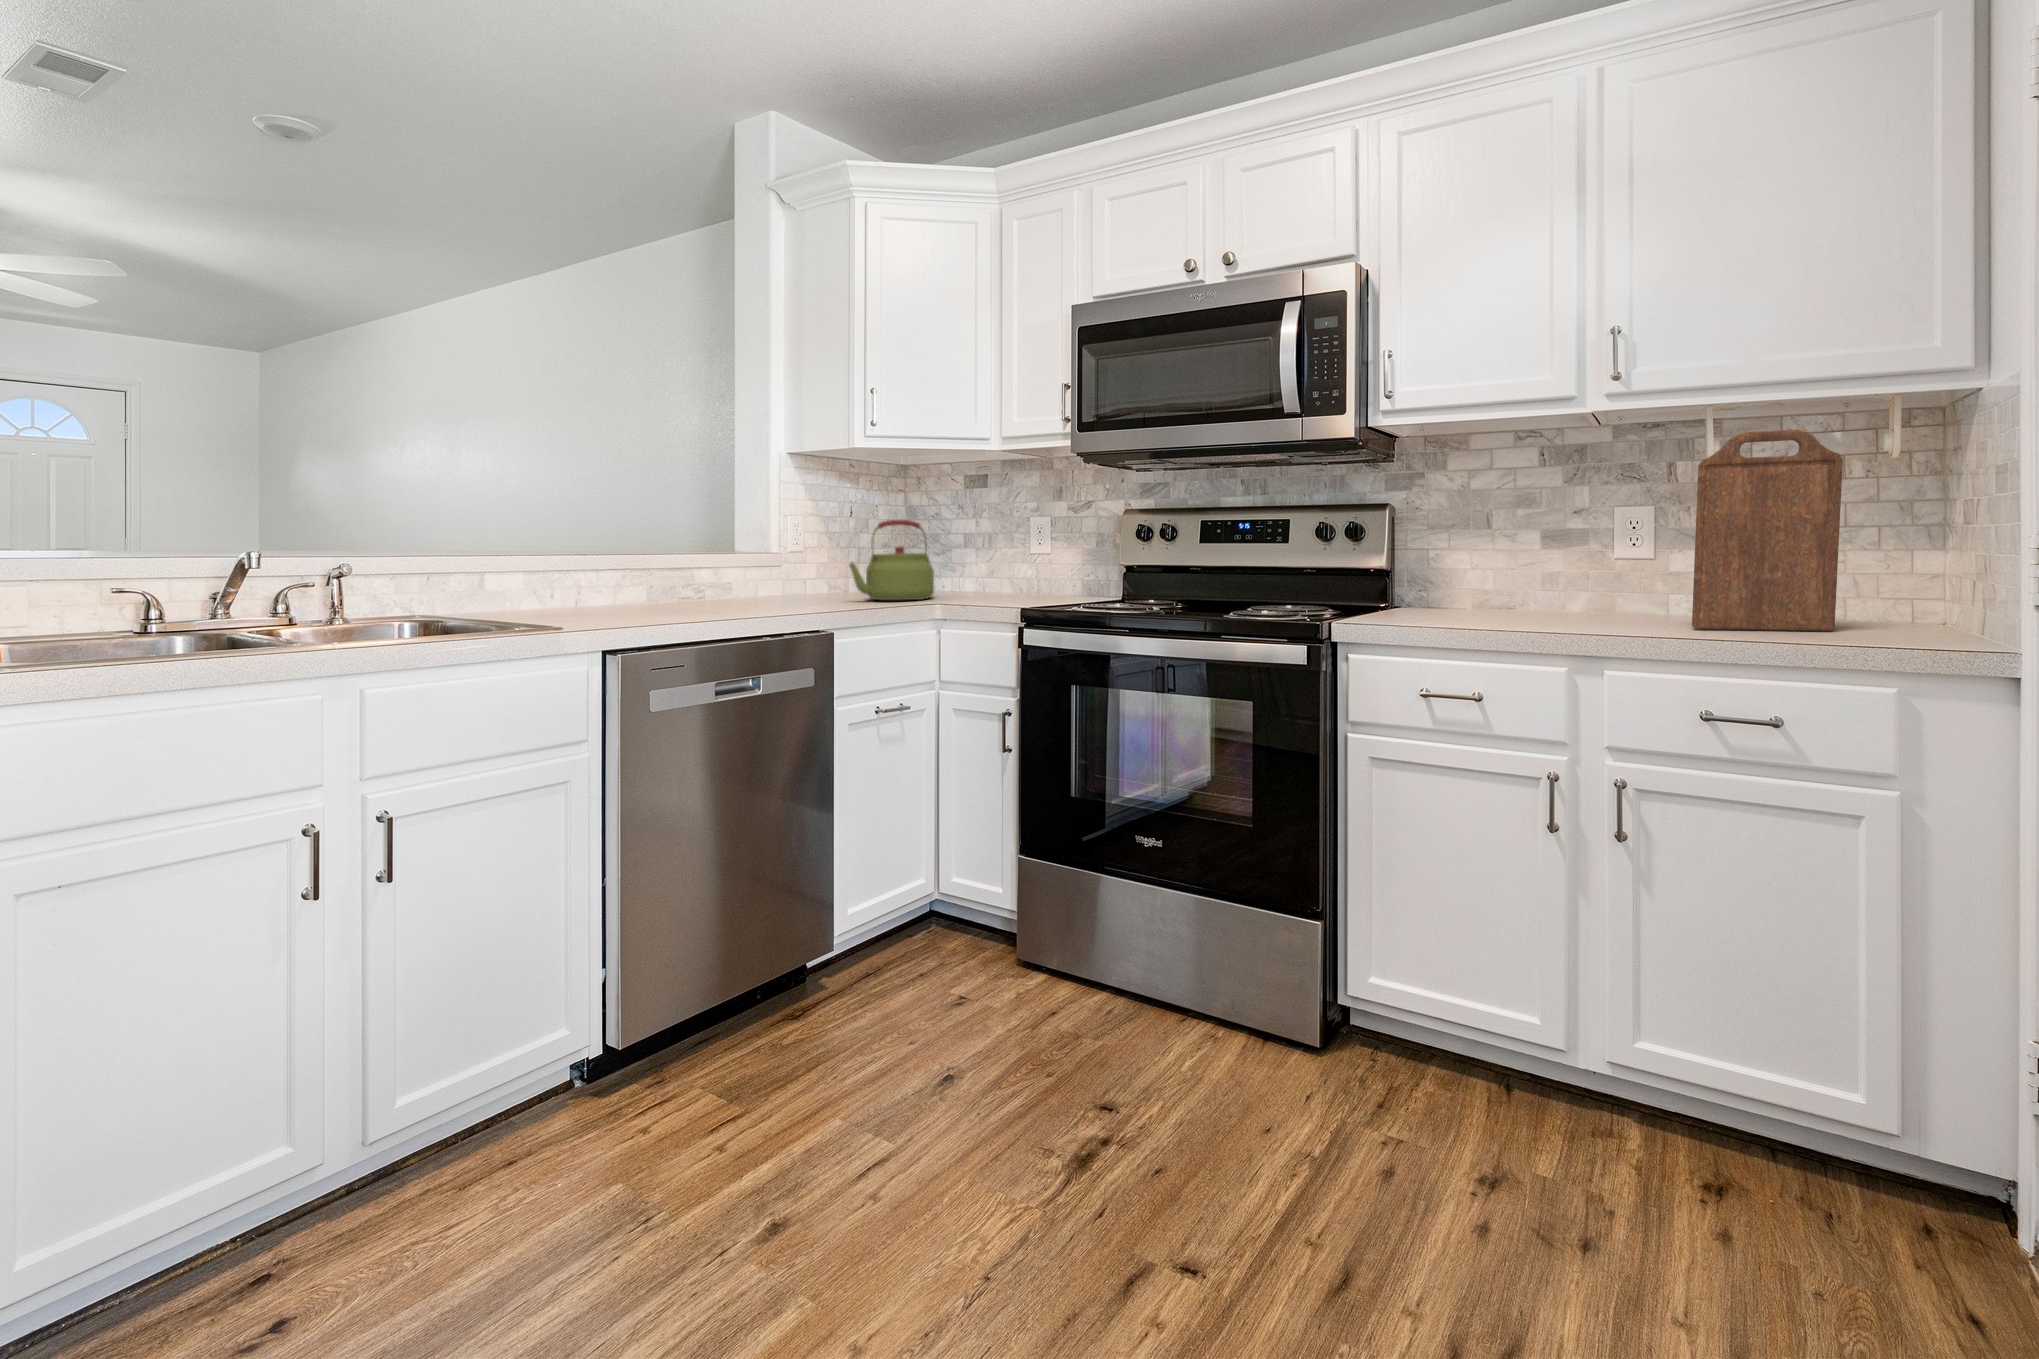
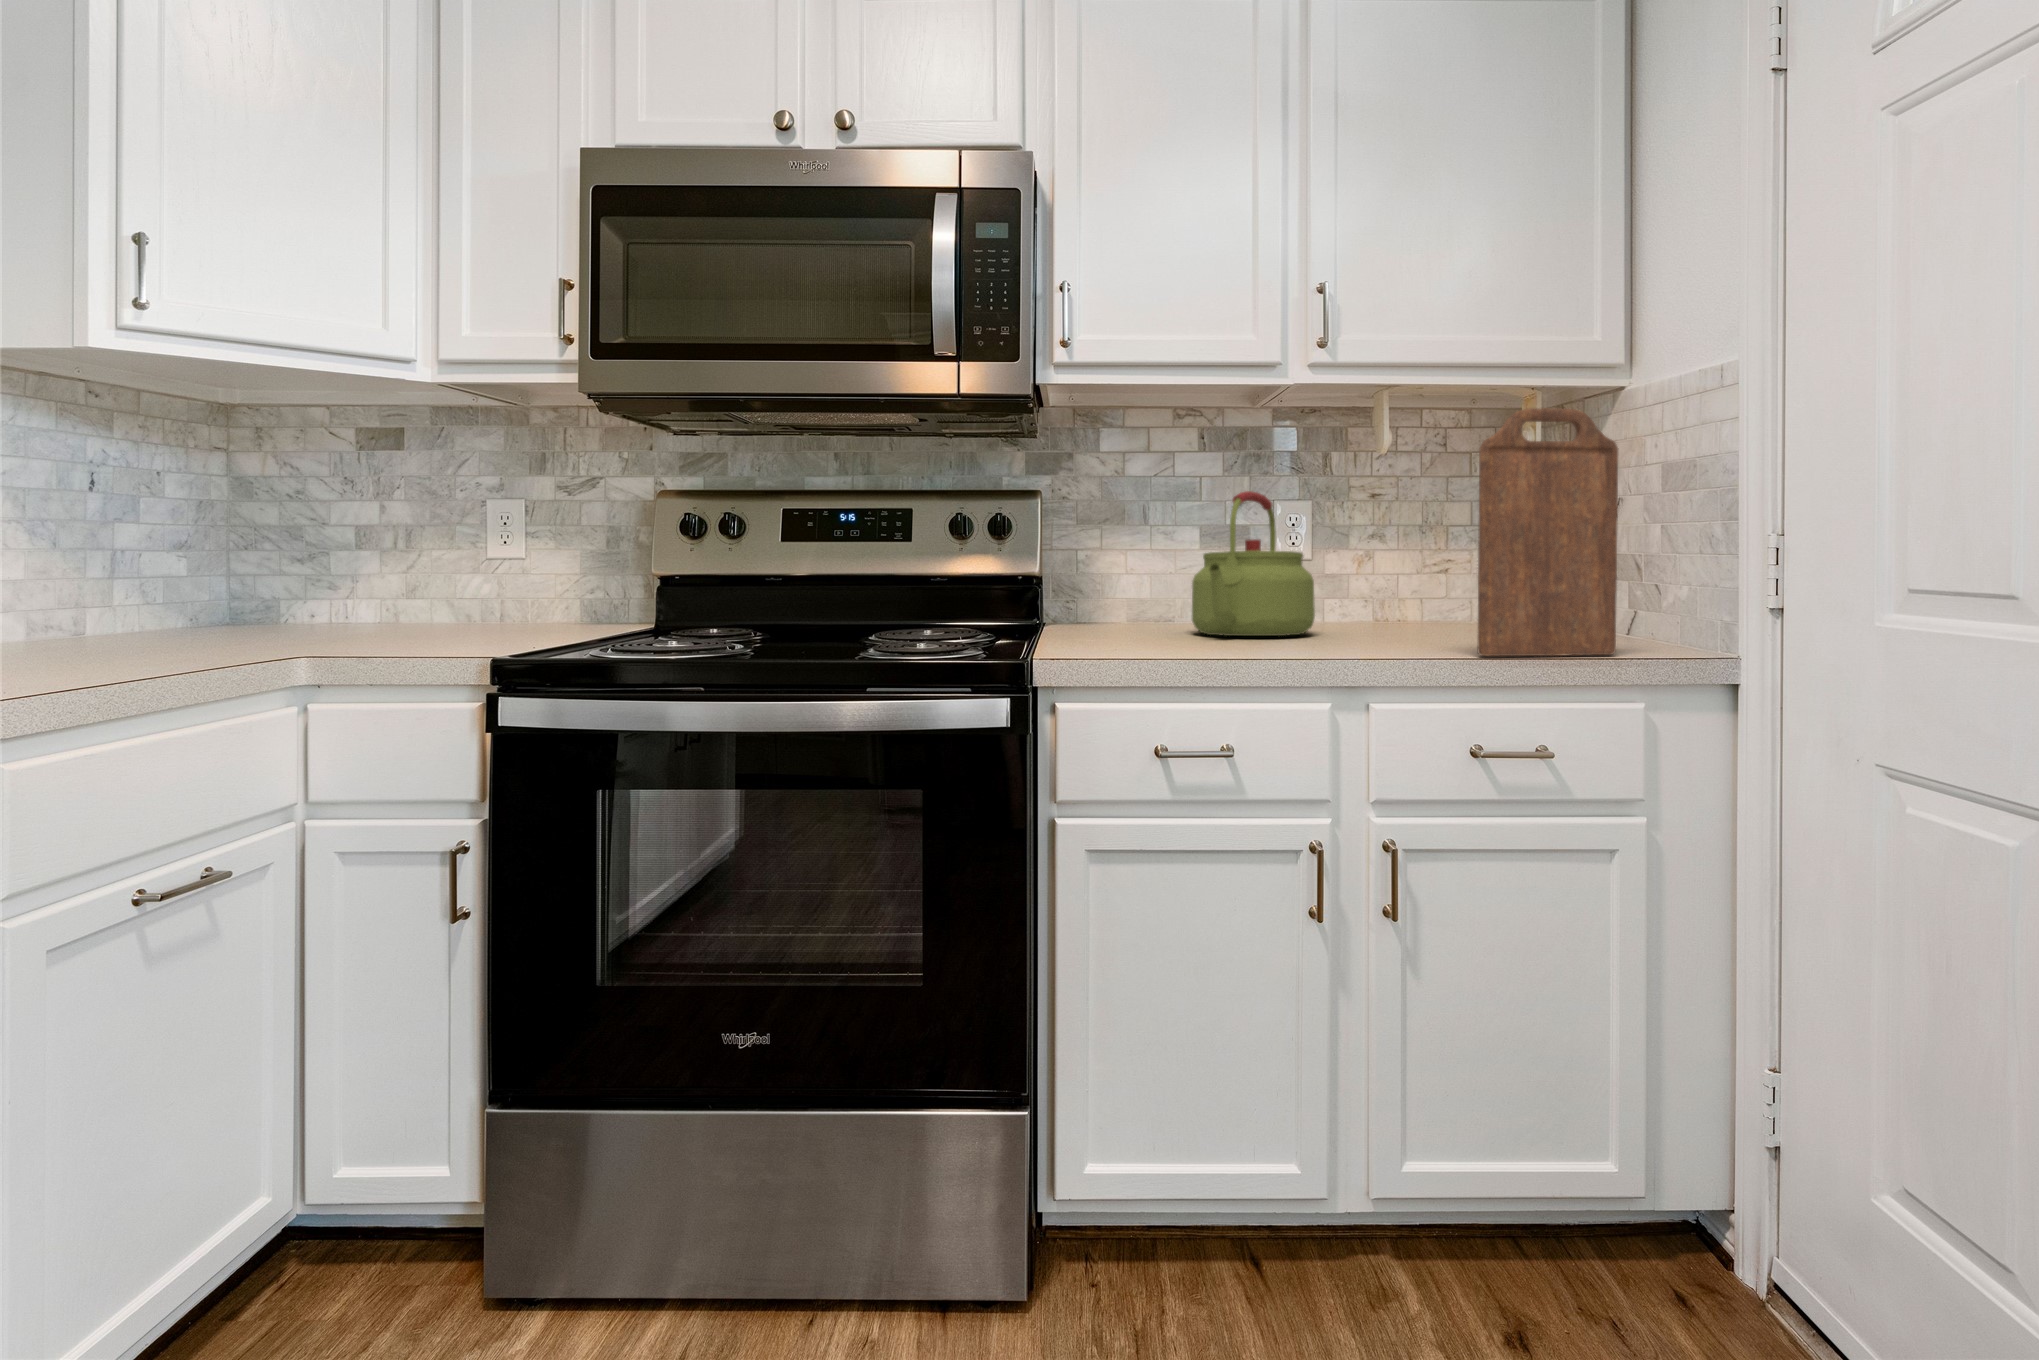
kettle: present [849,520,934,600] -> present [1192,491,1315,636]

